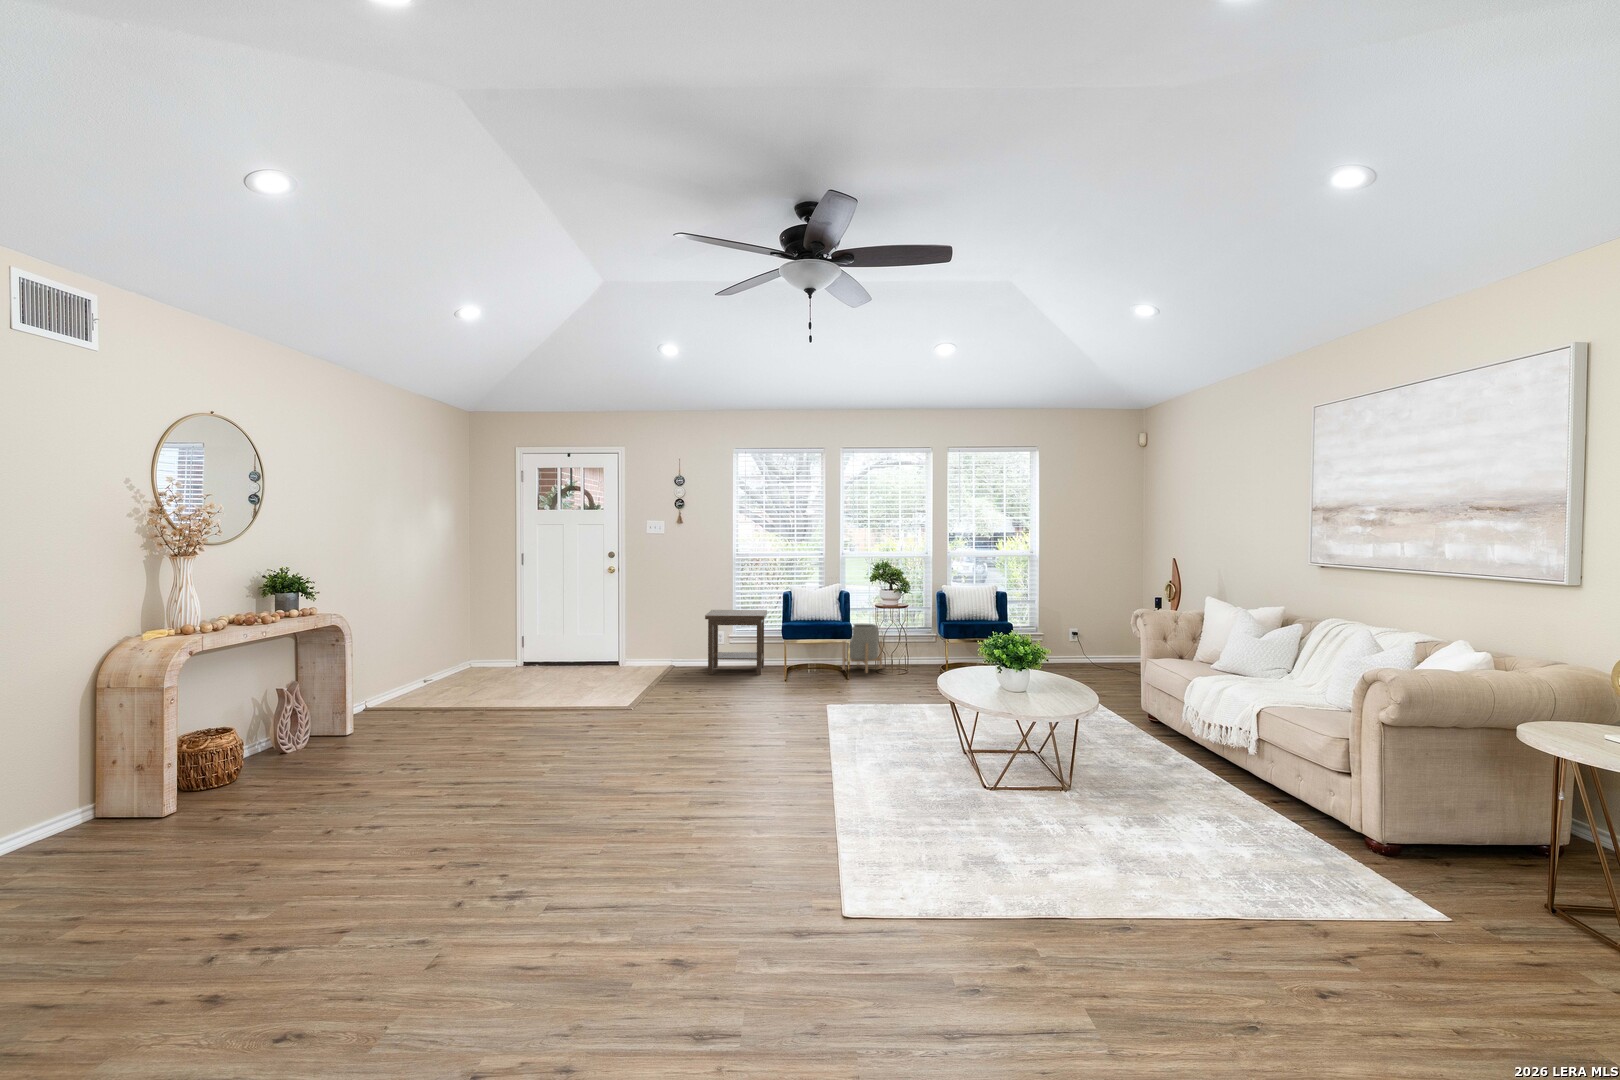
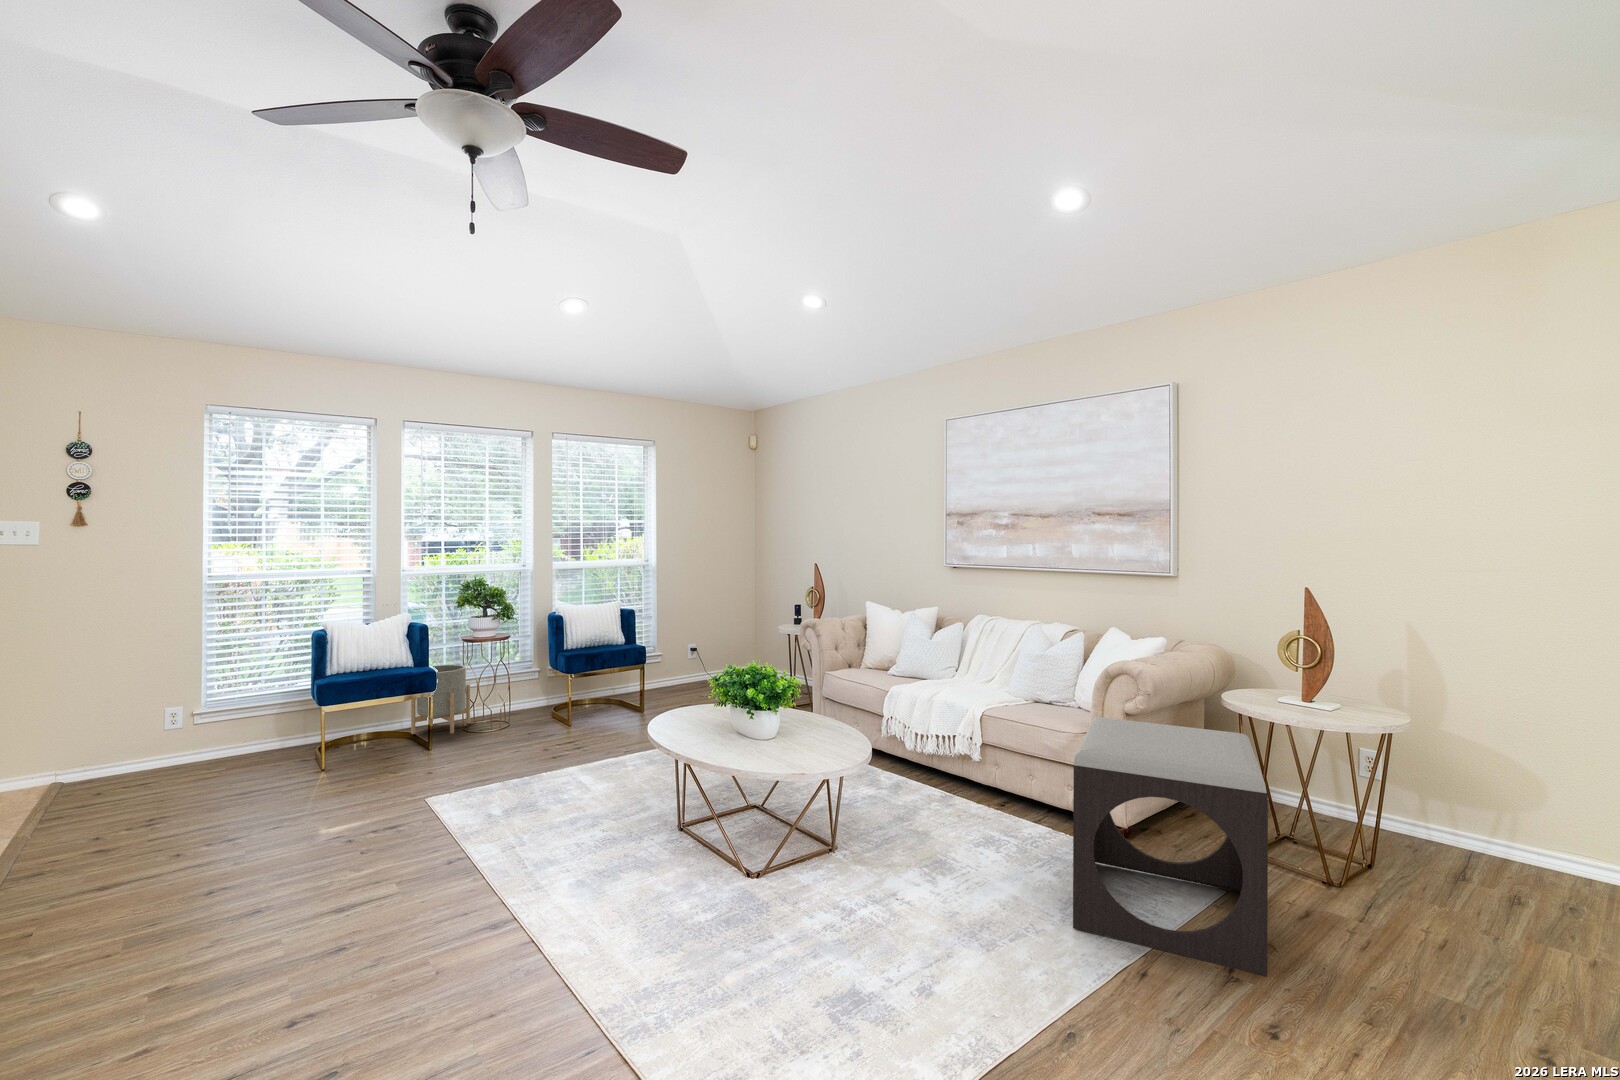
side table: present [705,610,767,675] -> none [149,662,277,785]
footstool: none [1209,714,1469,958] -> present [1073,717,1268,977]

